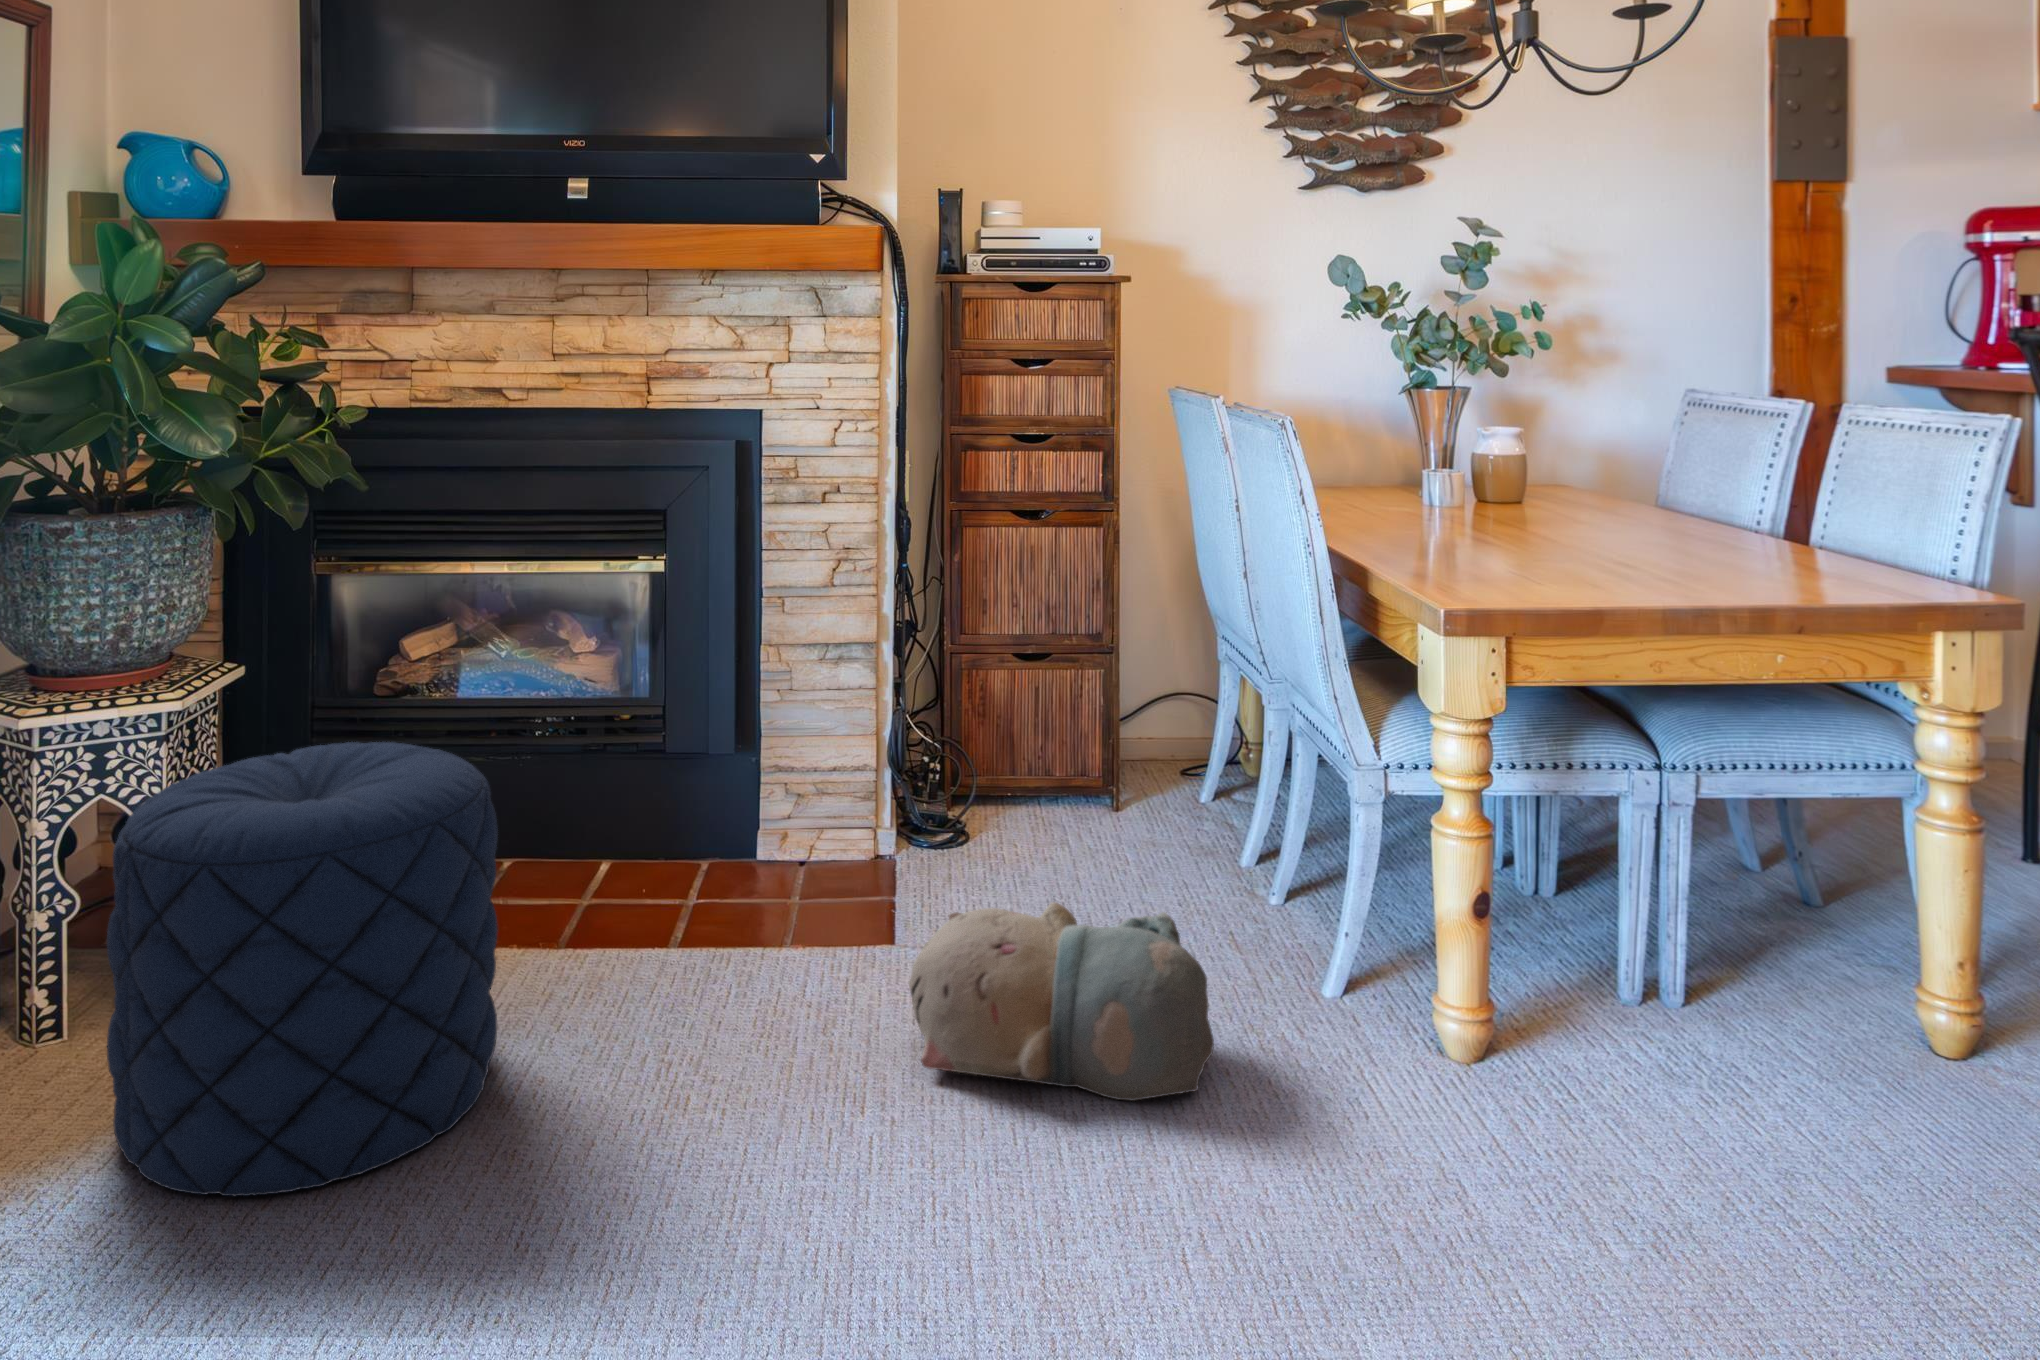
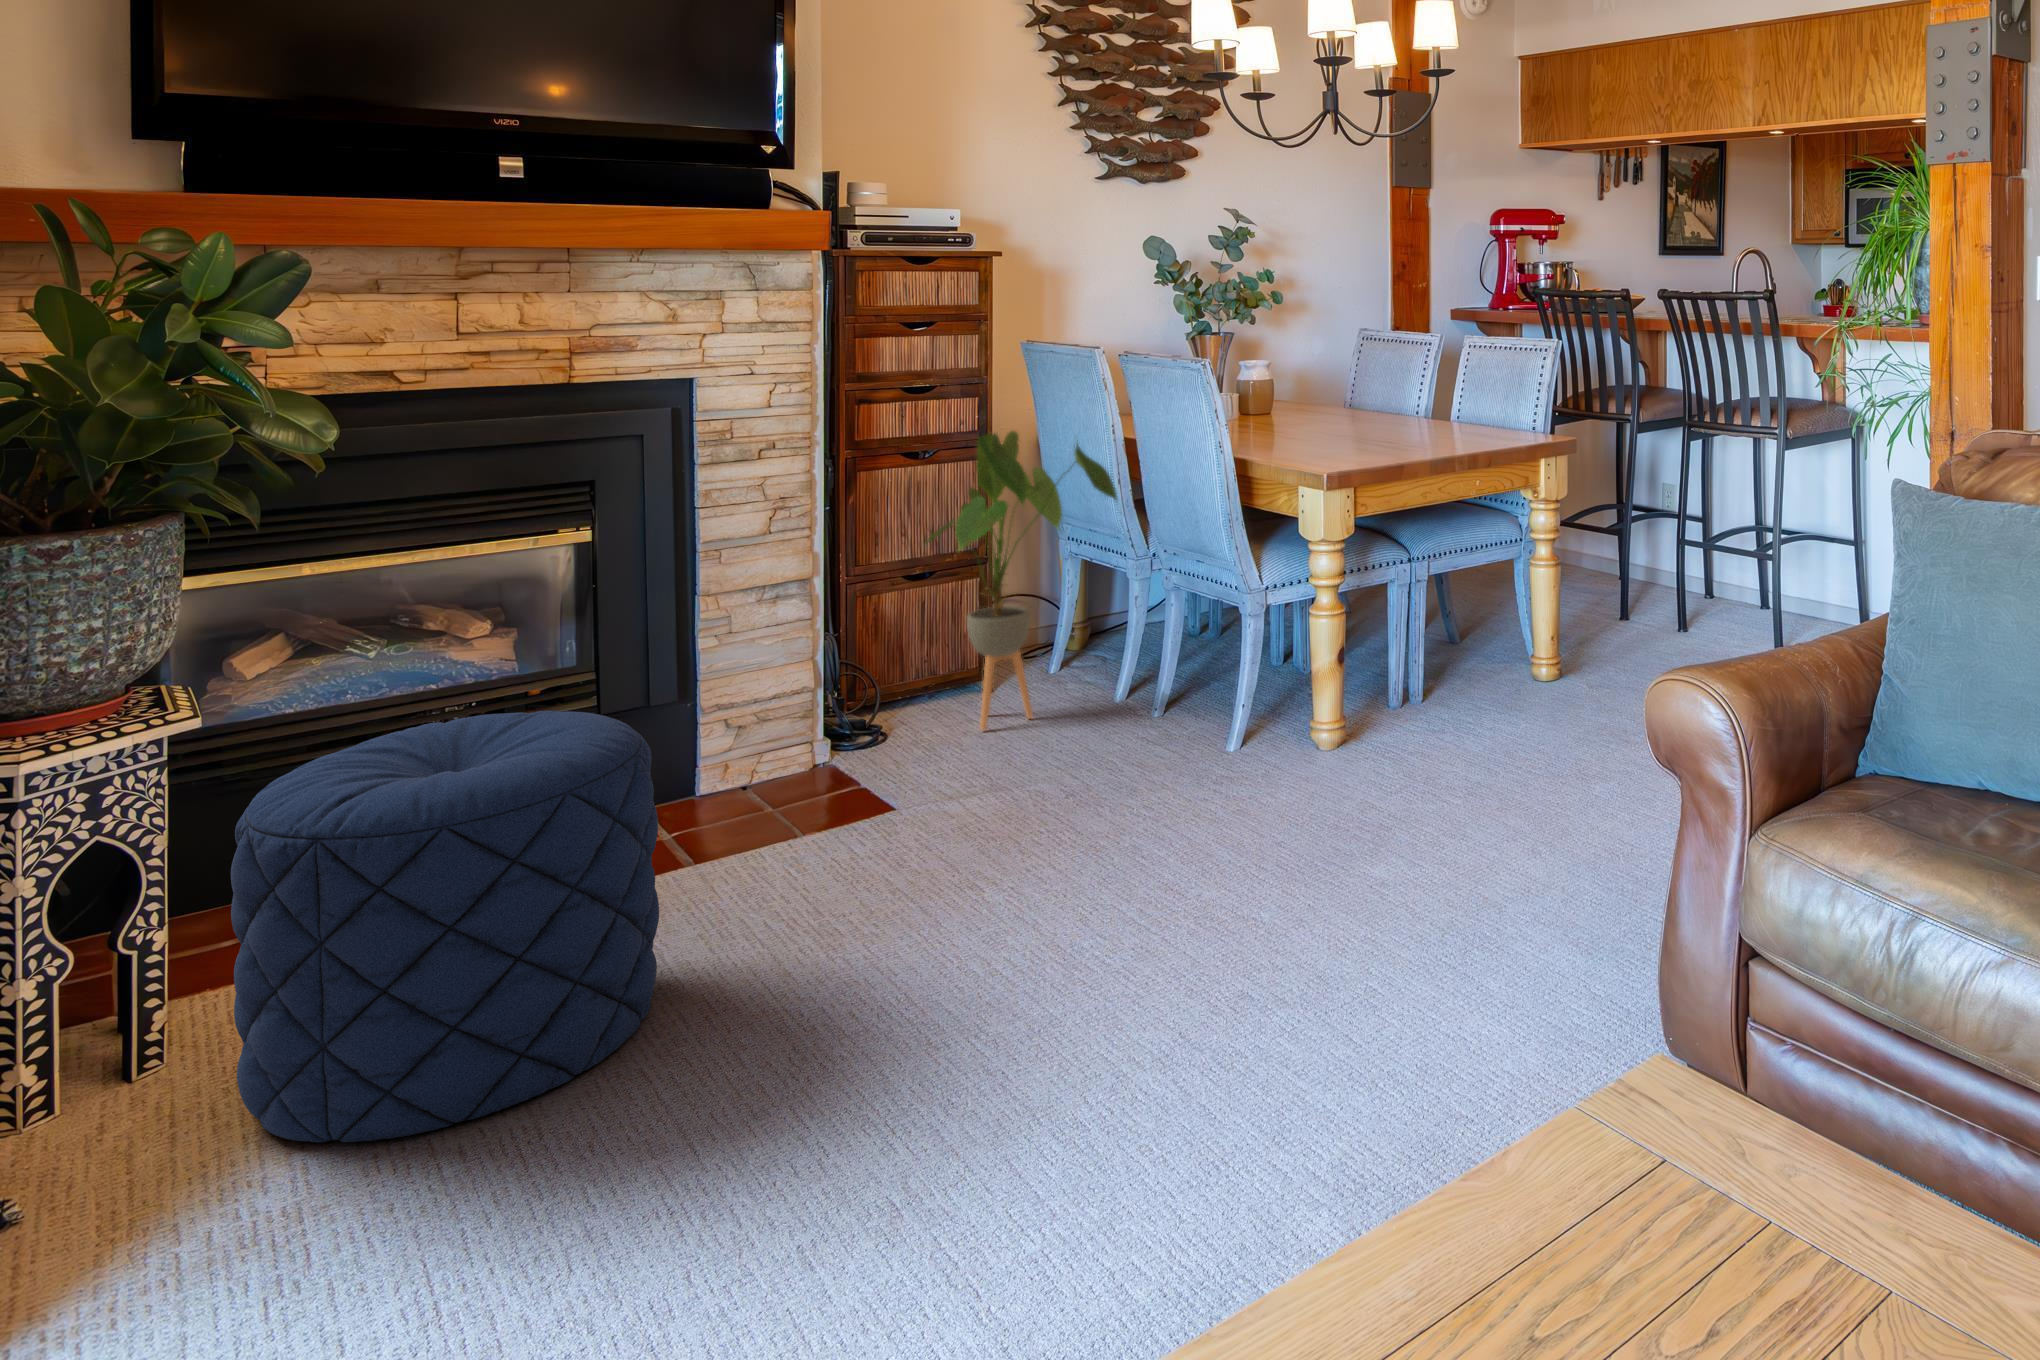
house plant: none [1010,488,1226,859] -> present [927,431,1117,730]
plush toy: present [909,902,1214,1101] -> none [979,720,1216,863]

